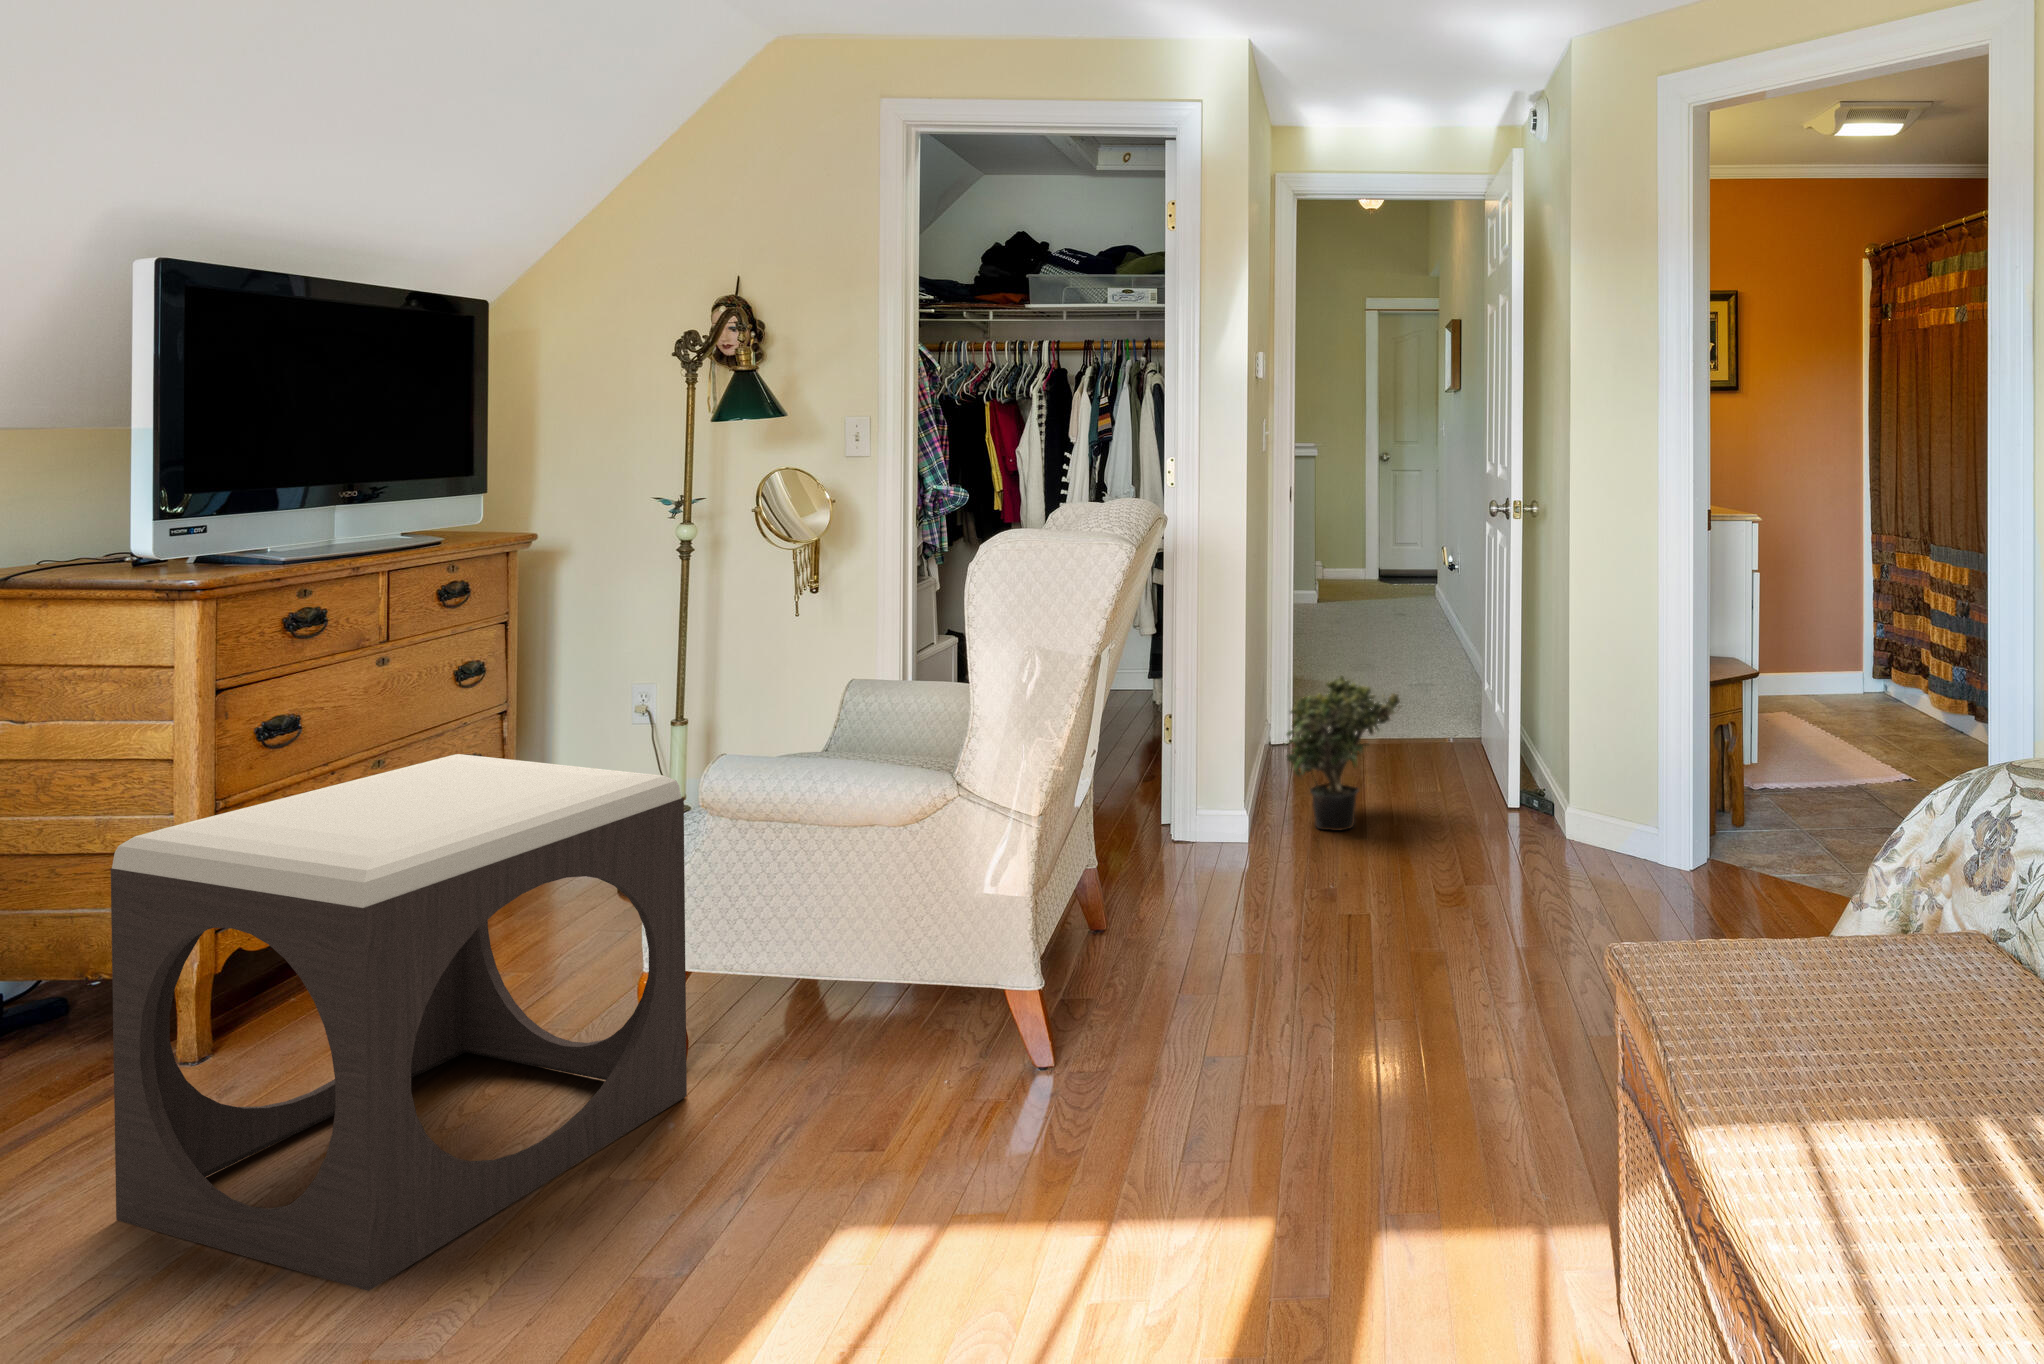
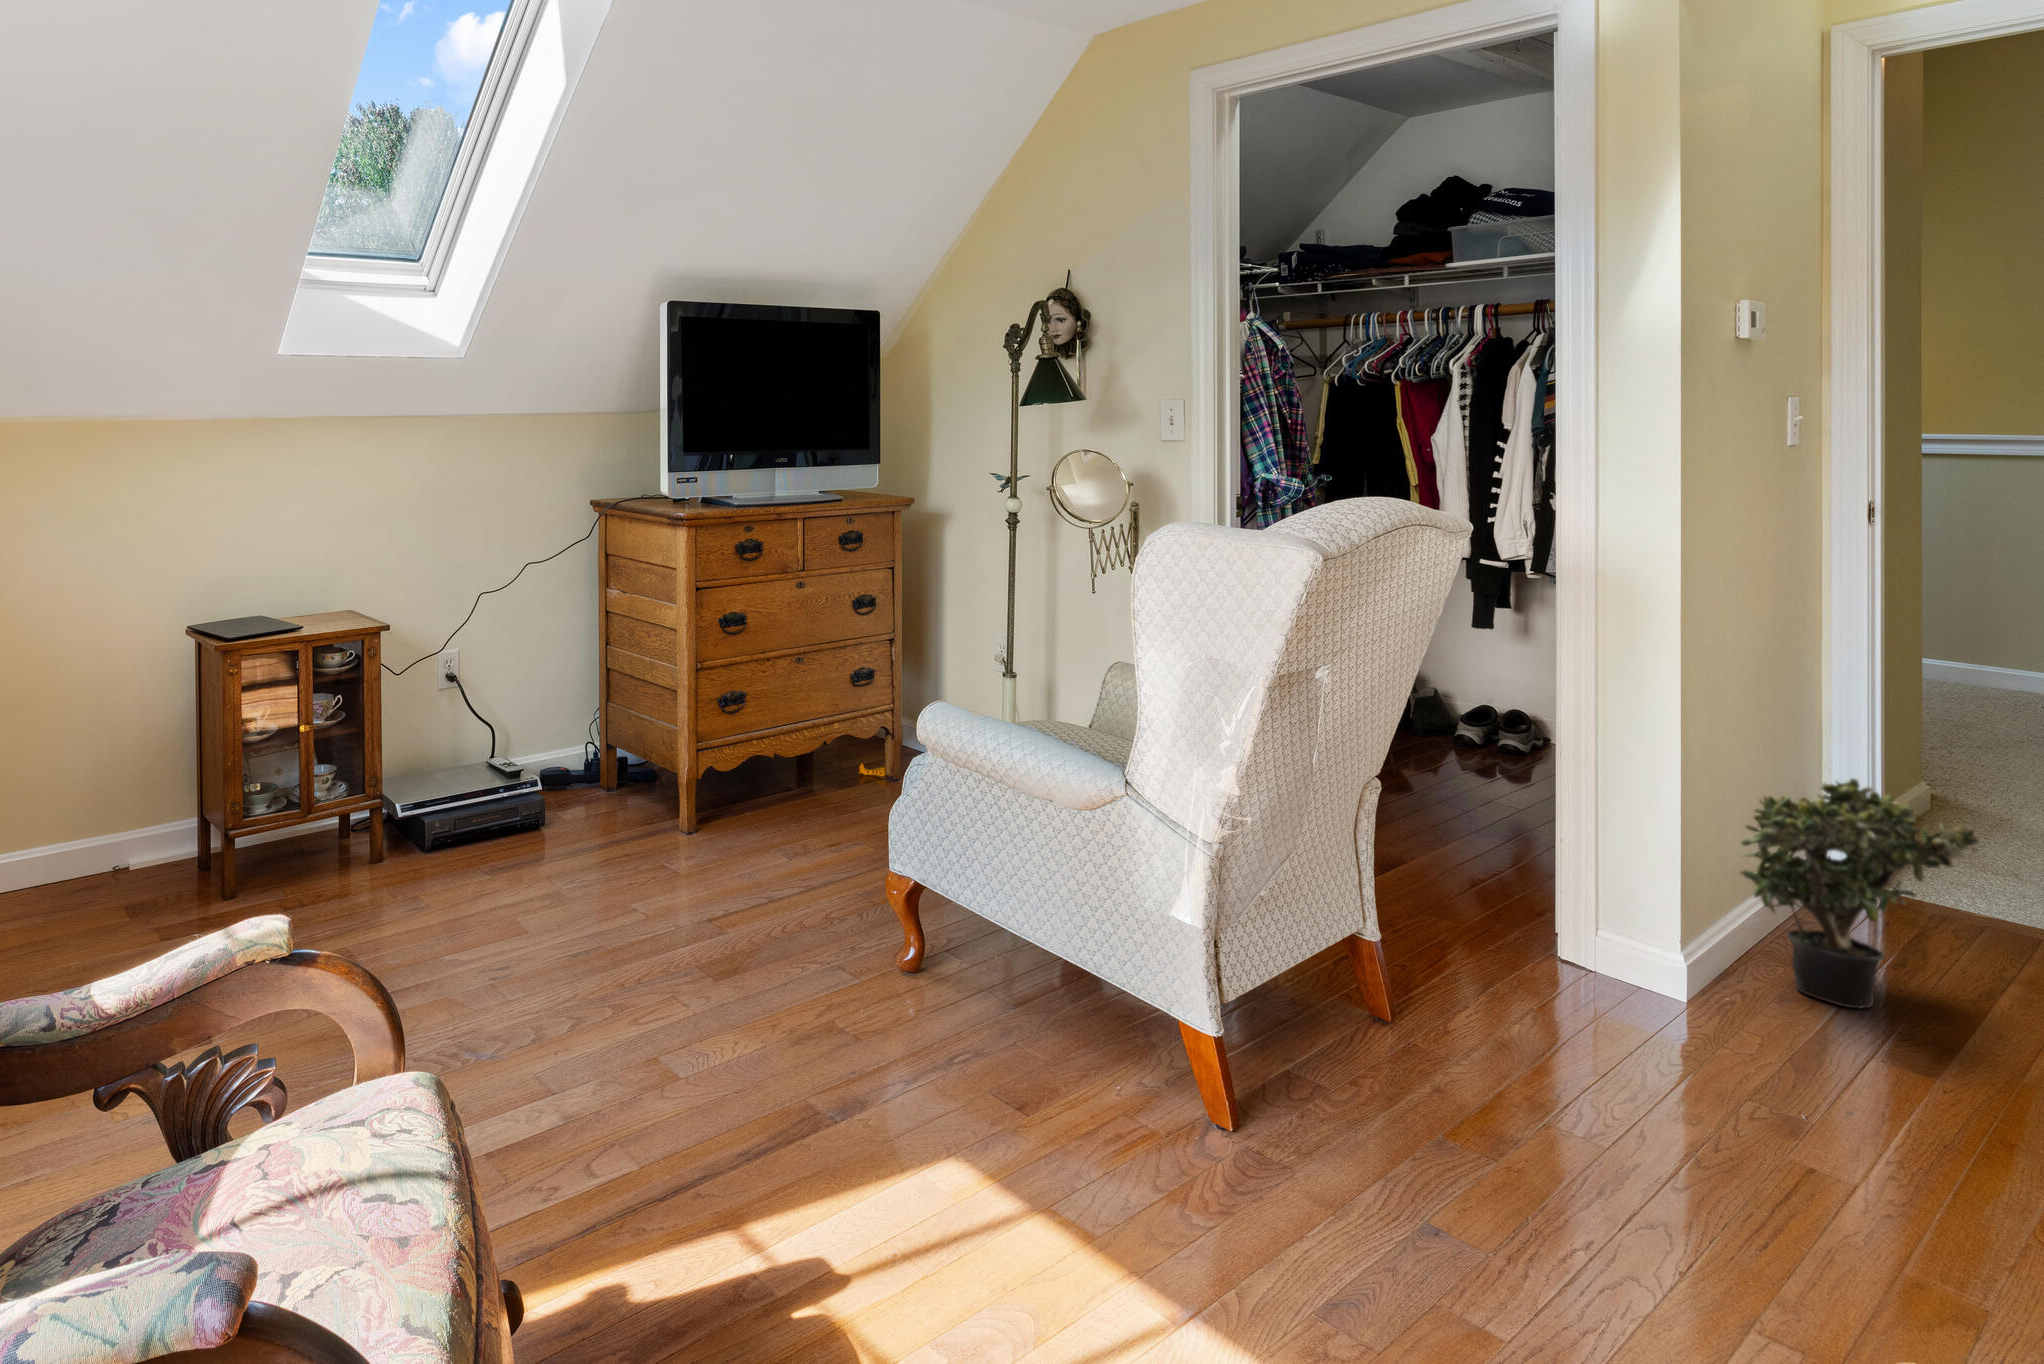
footstool: present [111,754,687,1291] -> none [584,662,912,1036]

